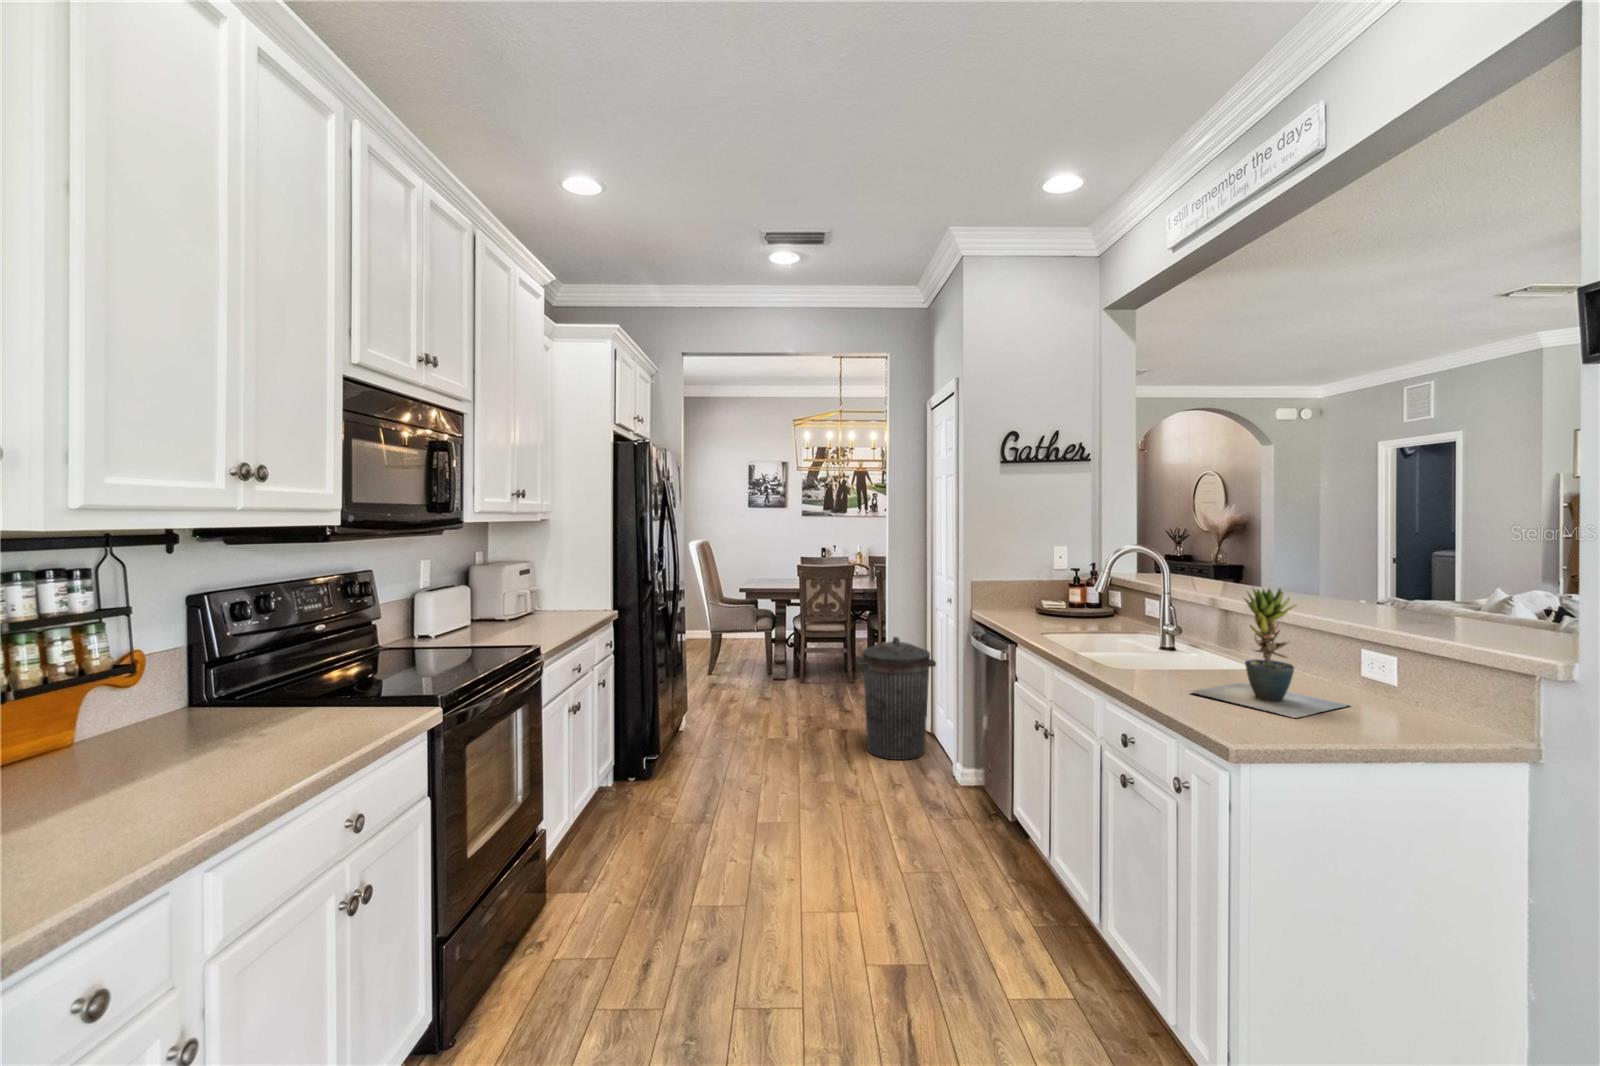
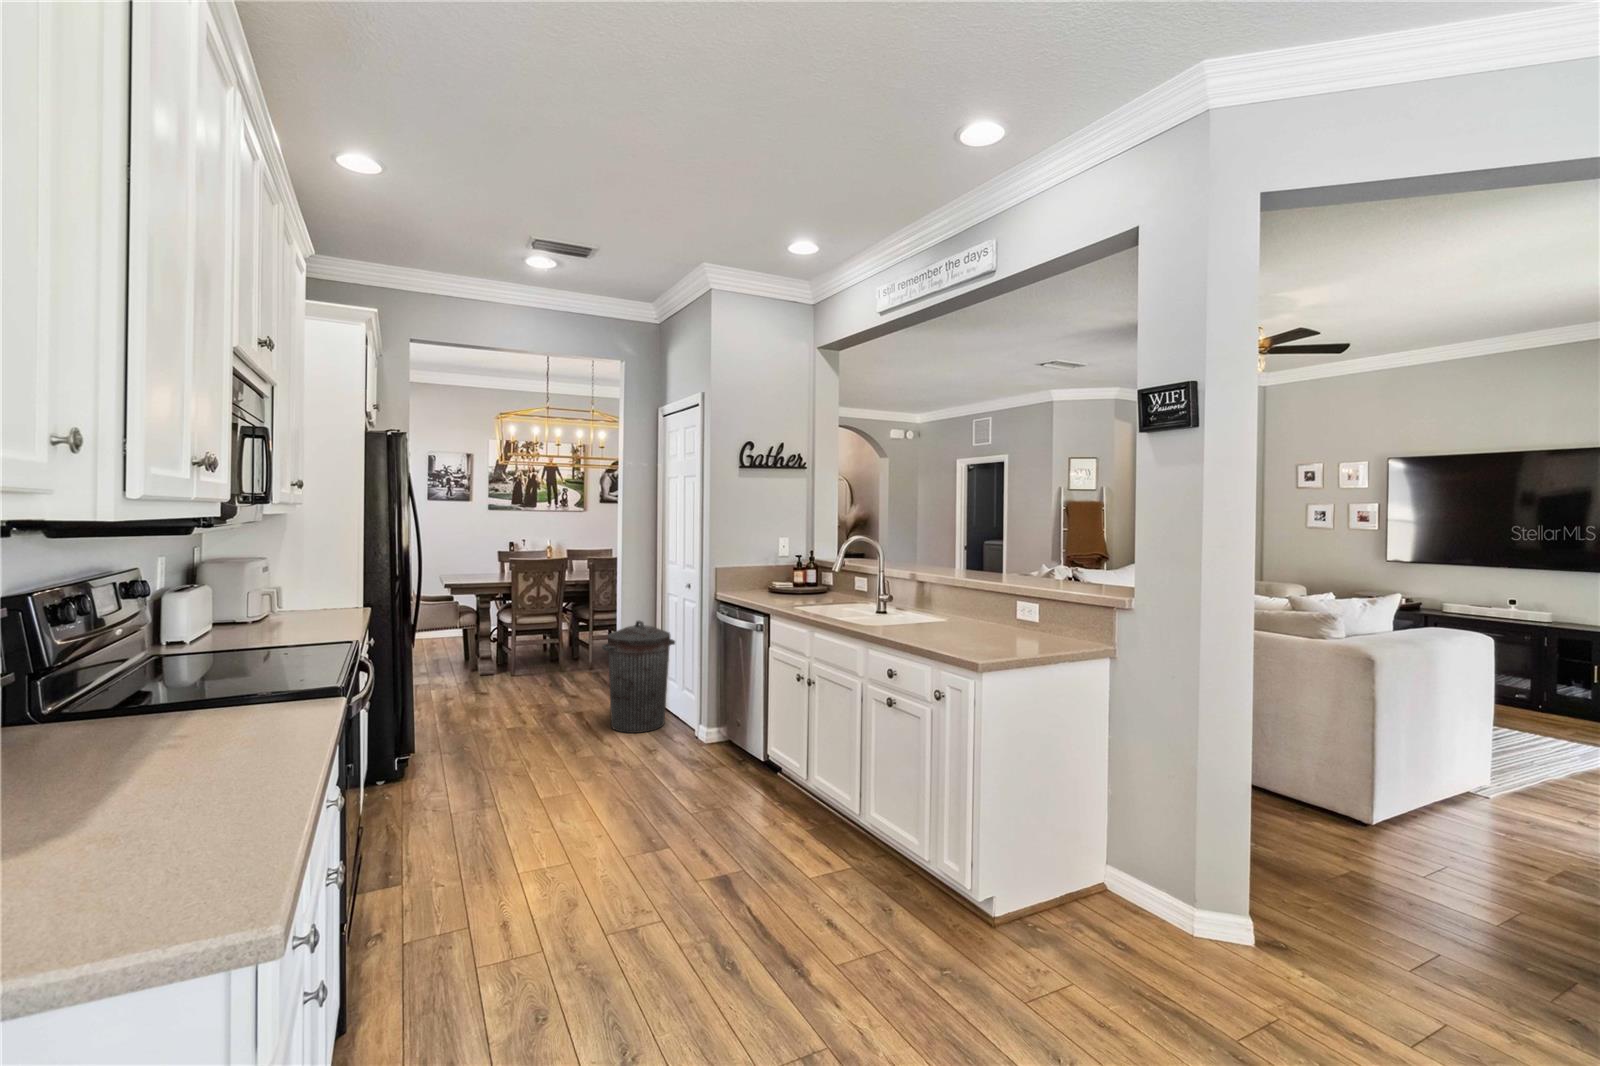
potted plant: present [1192,588,1347,718] -> none [925,560,1009,641]

